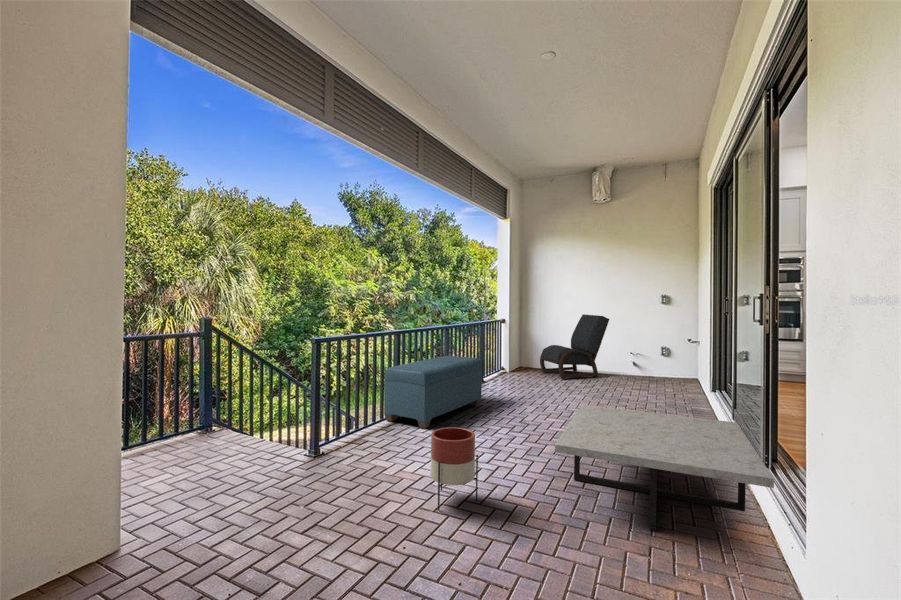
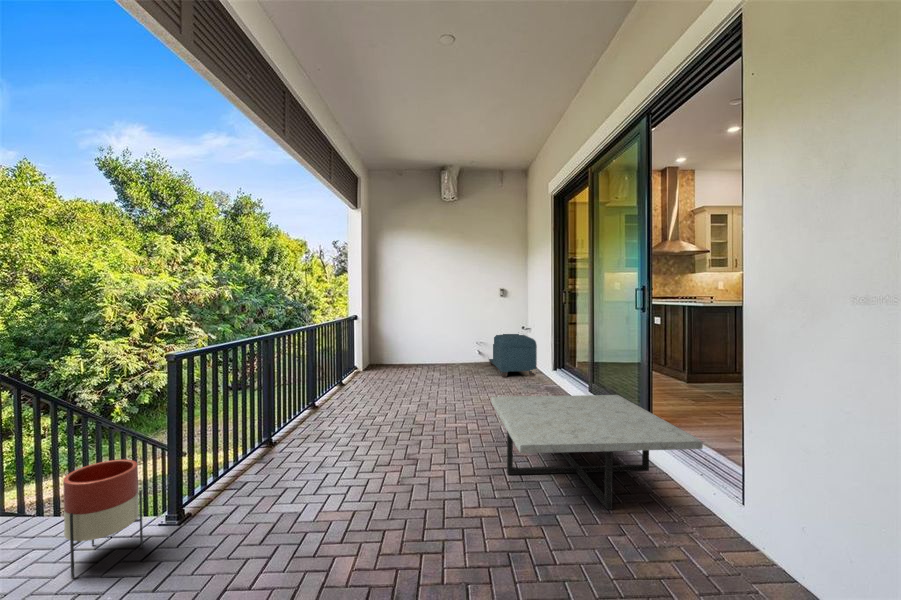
lounge chair: present [540,314,609,380] -> none [387,307,450,372]
bench: present [384,356,482,429] -> present [489,334,537,377]
planter: present [431,427,478,510] -> present [63,459,143,578]

